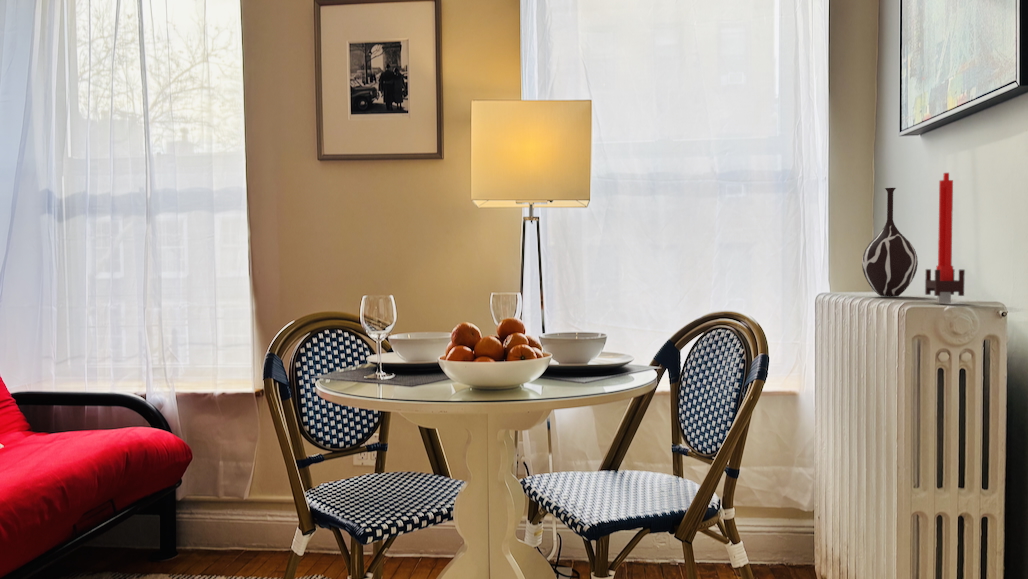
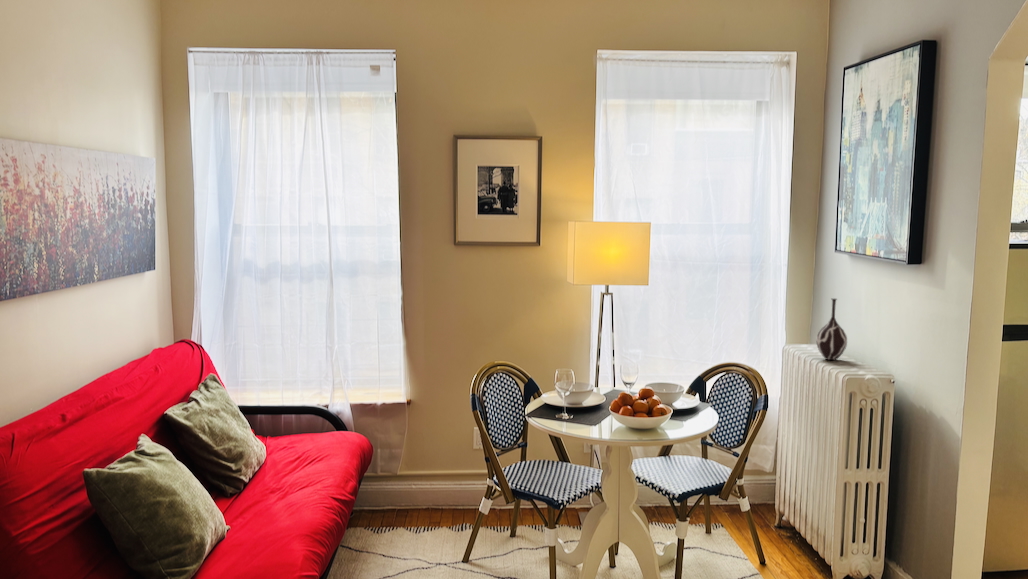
candle: present [925,173,965,303] -> none [855,306,875,374]

